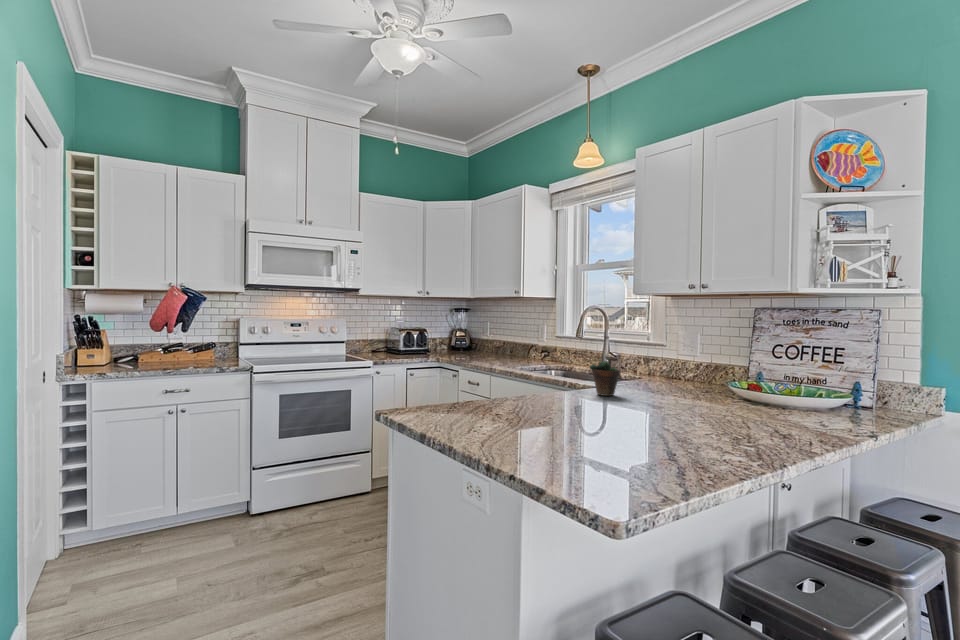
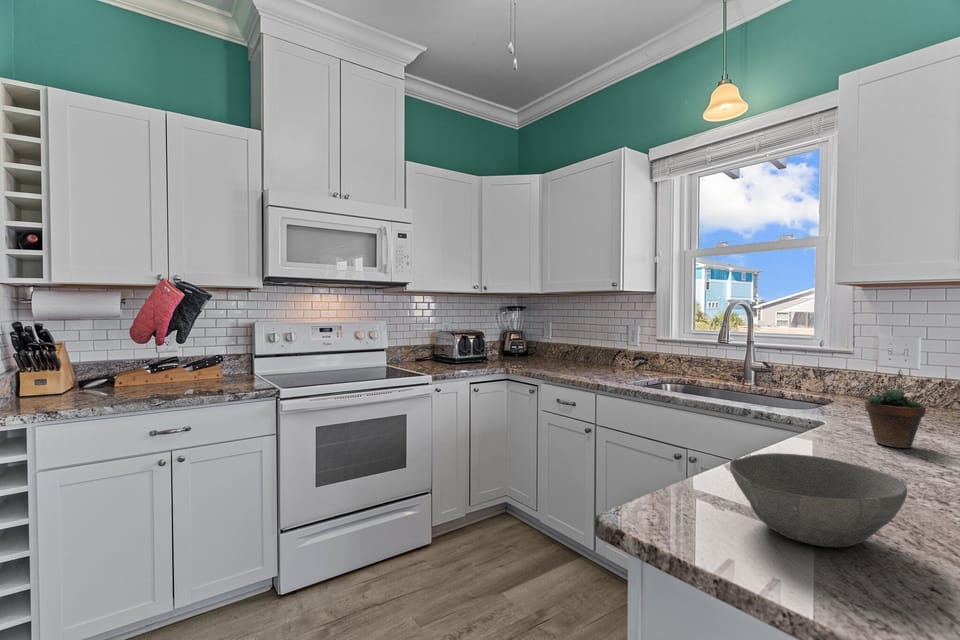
bowl: none [432,383,499,417] -> present [730,453,907,547]

